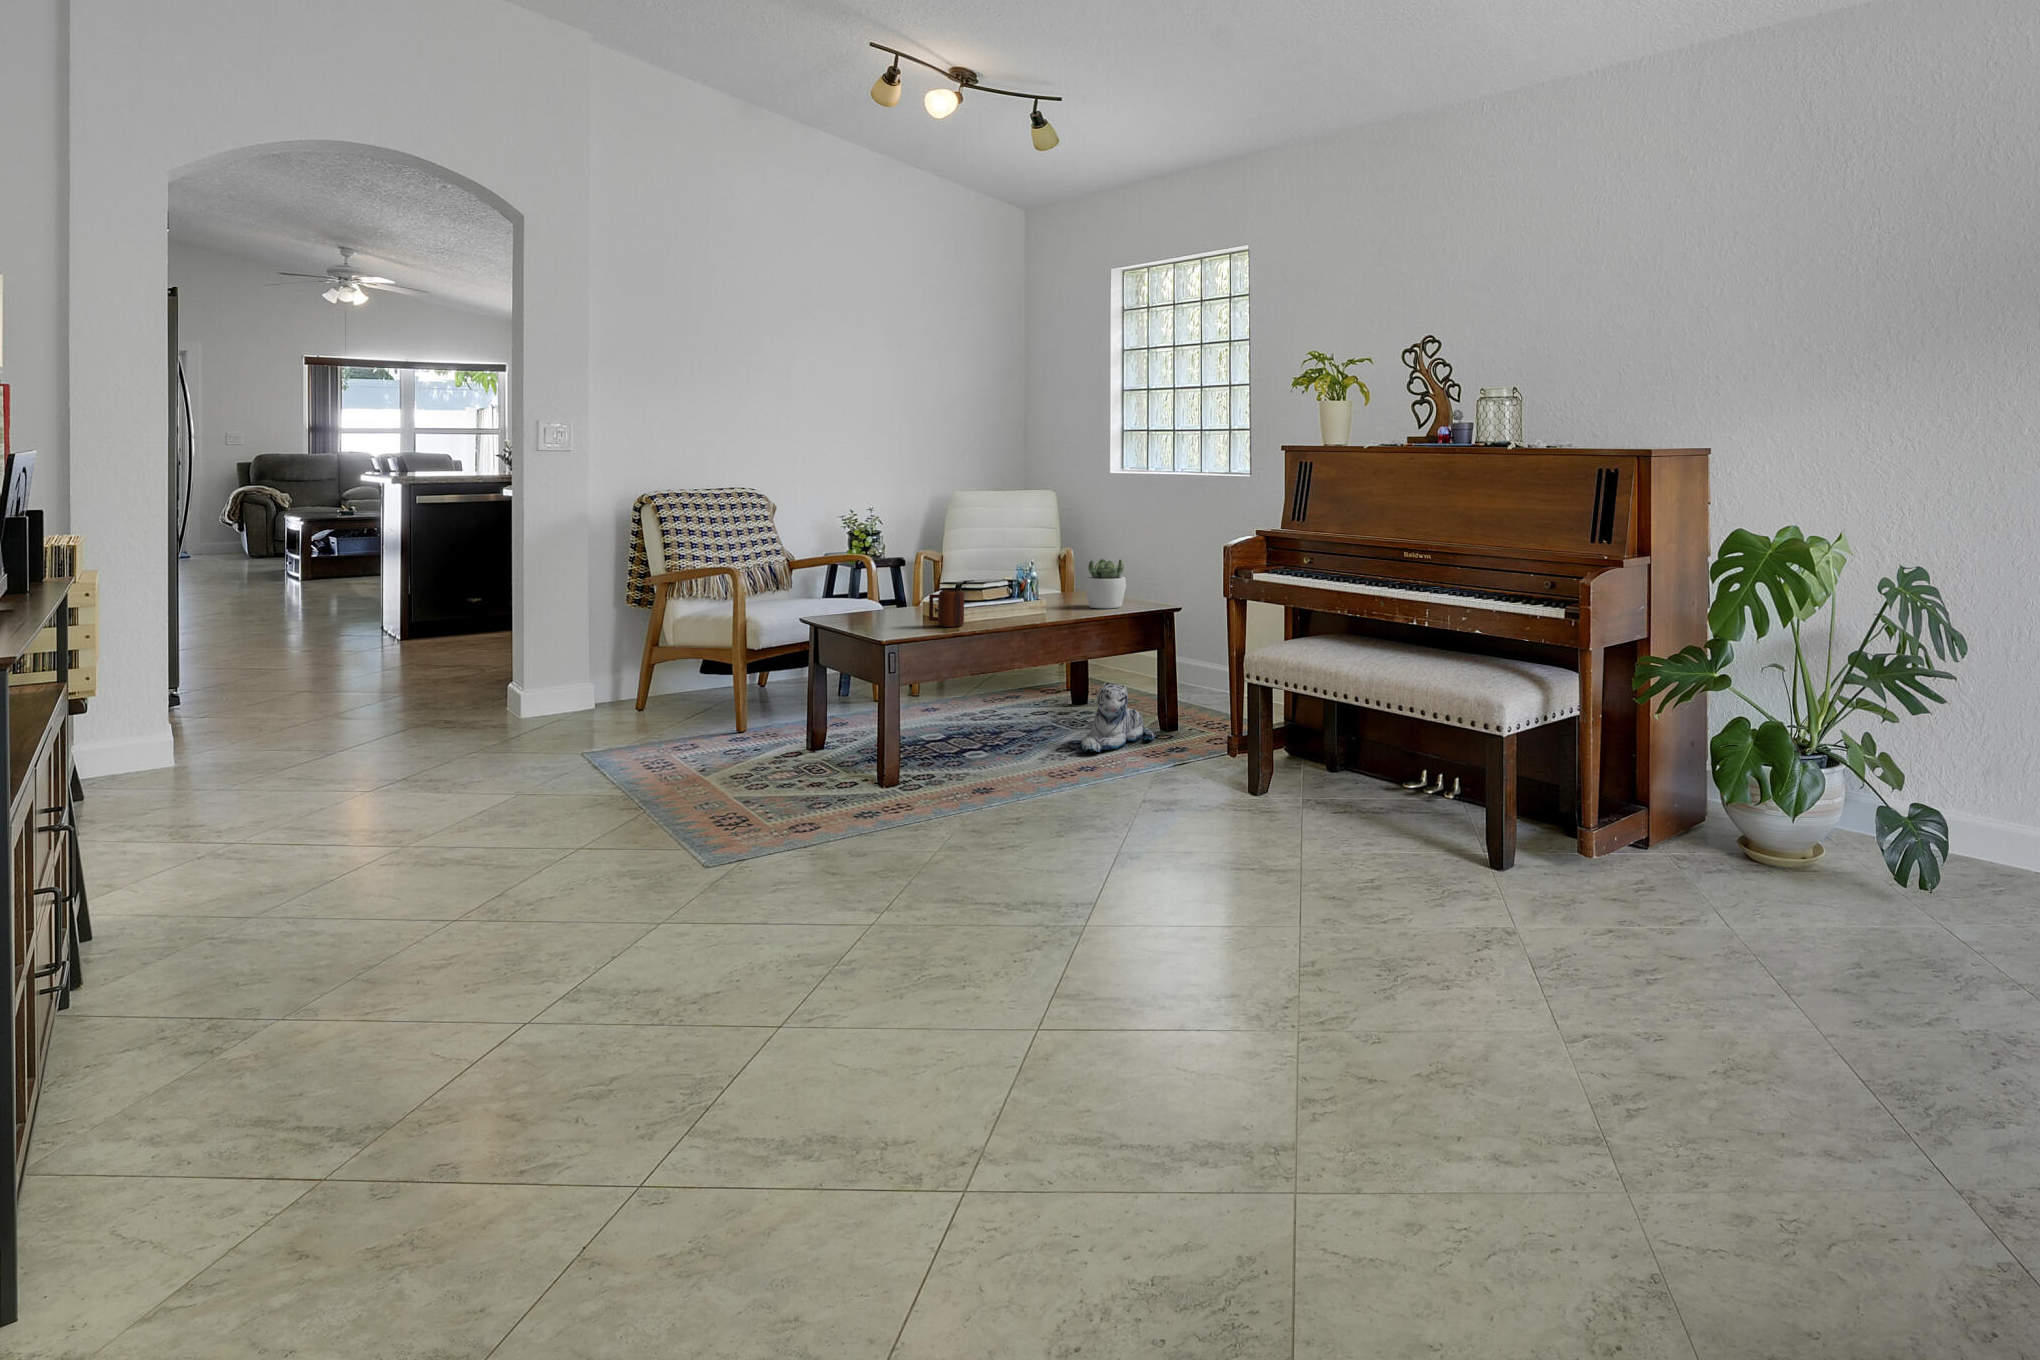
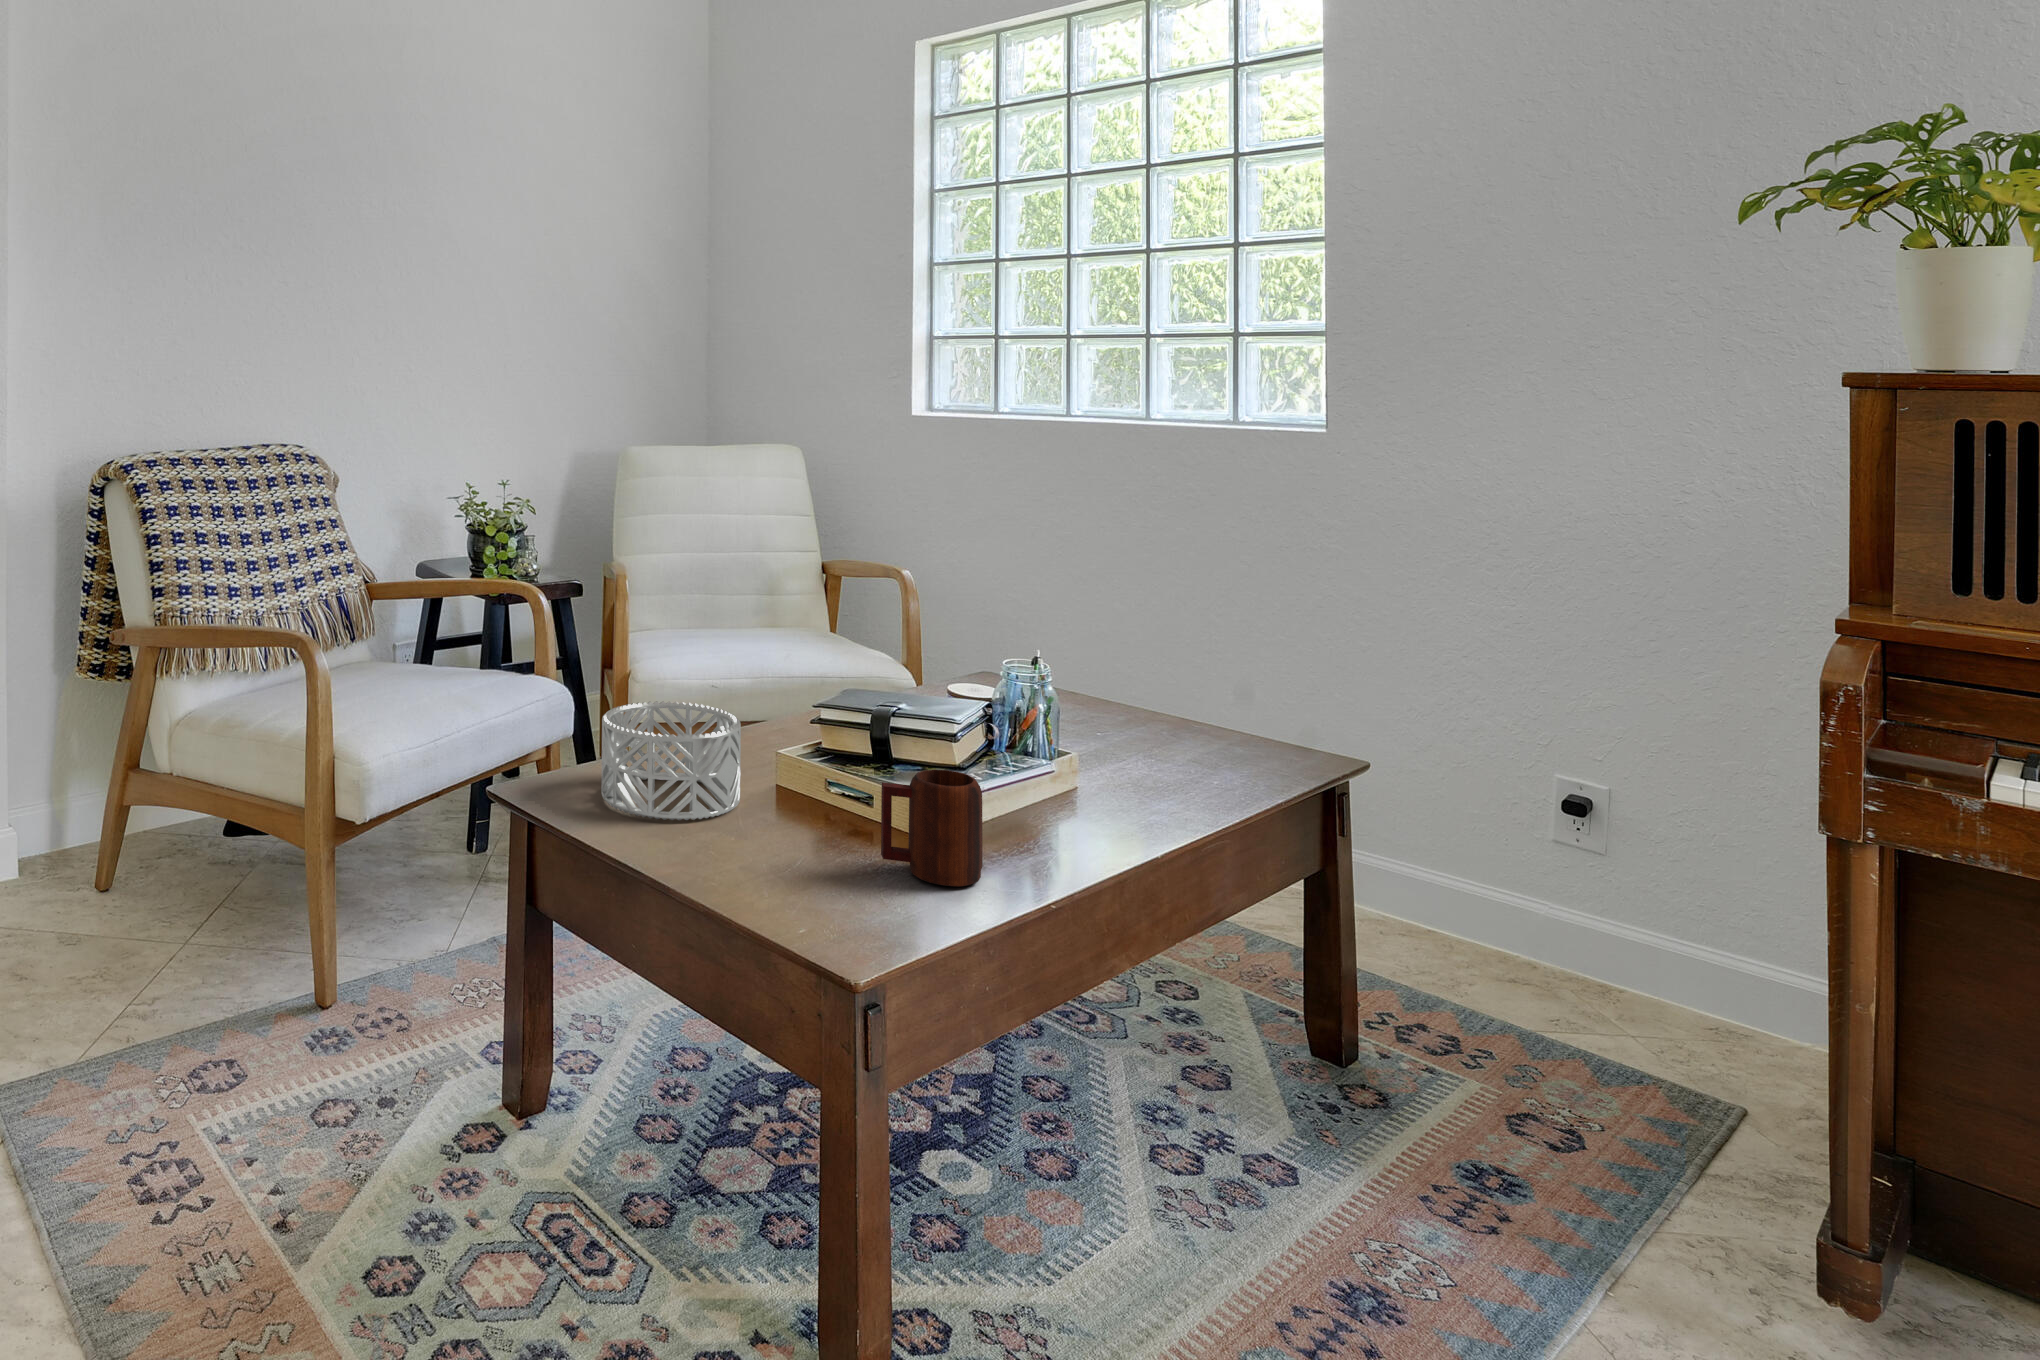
succulent plant: present [1085,559,1126,608] -> none [1134,642,1247,775]
decorative bowl: none [845,582,903,620] -> present [601,701,741,820]
plush toy: present [1081,683,1154,752] -> none [1216,998,1399,1233]

